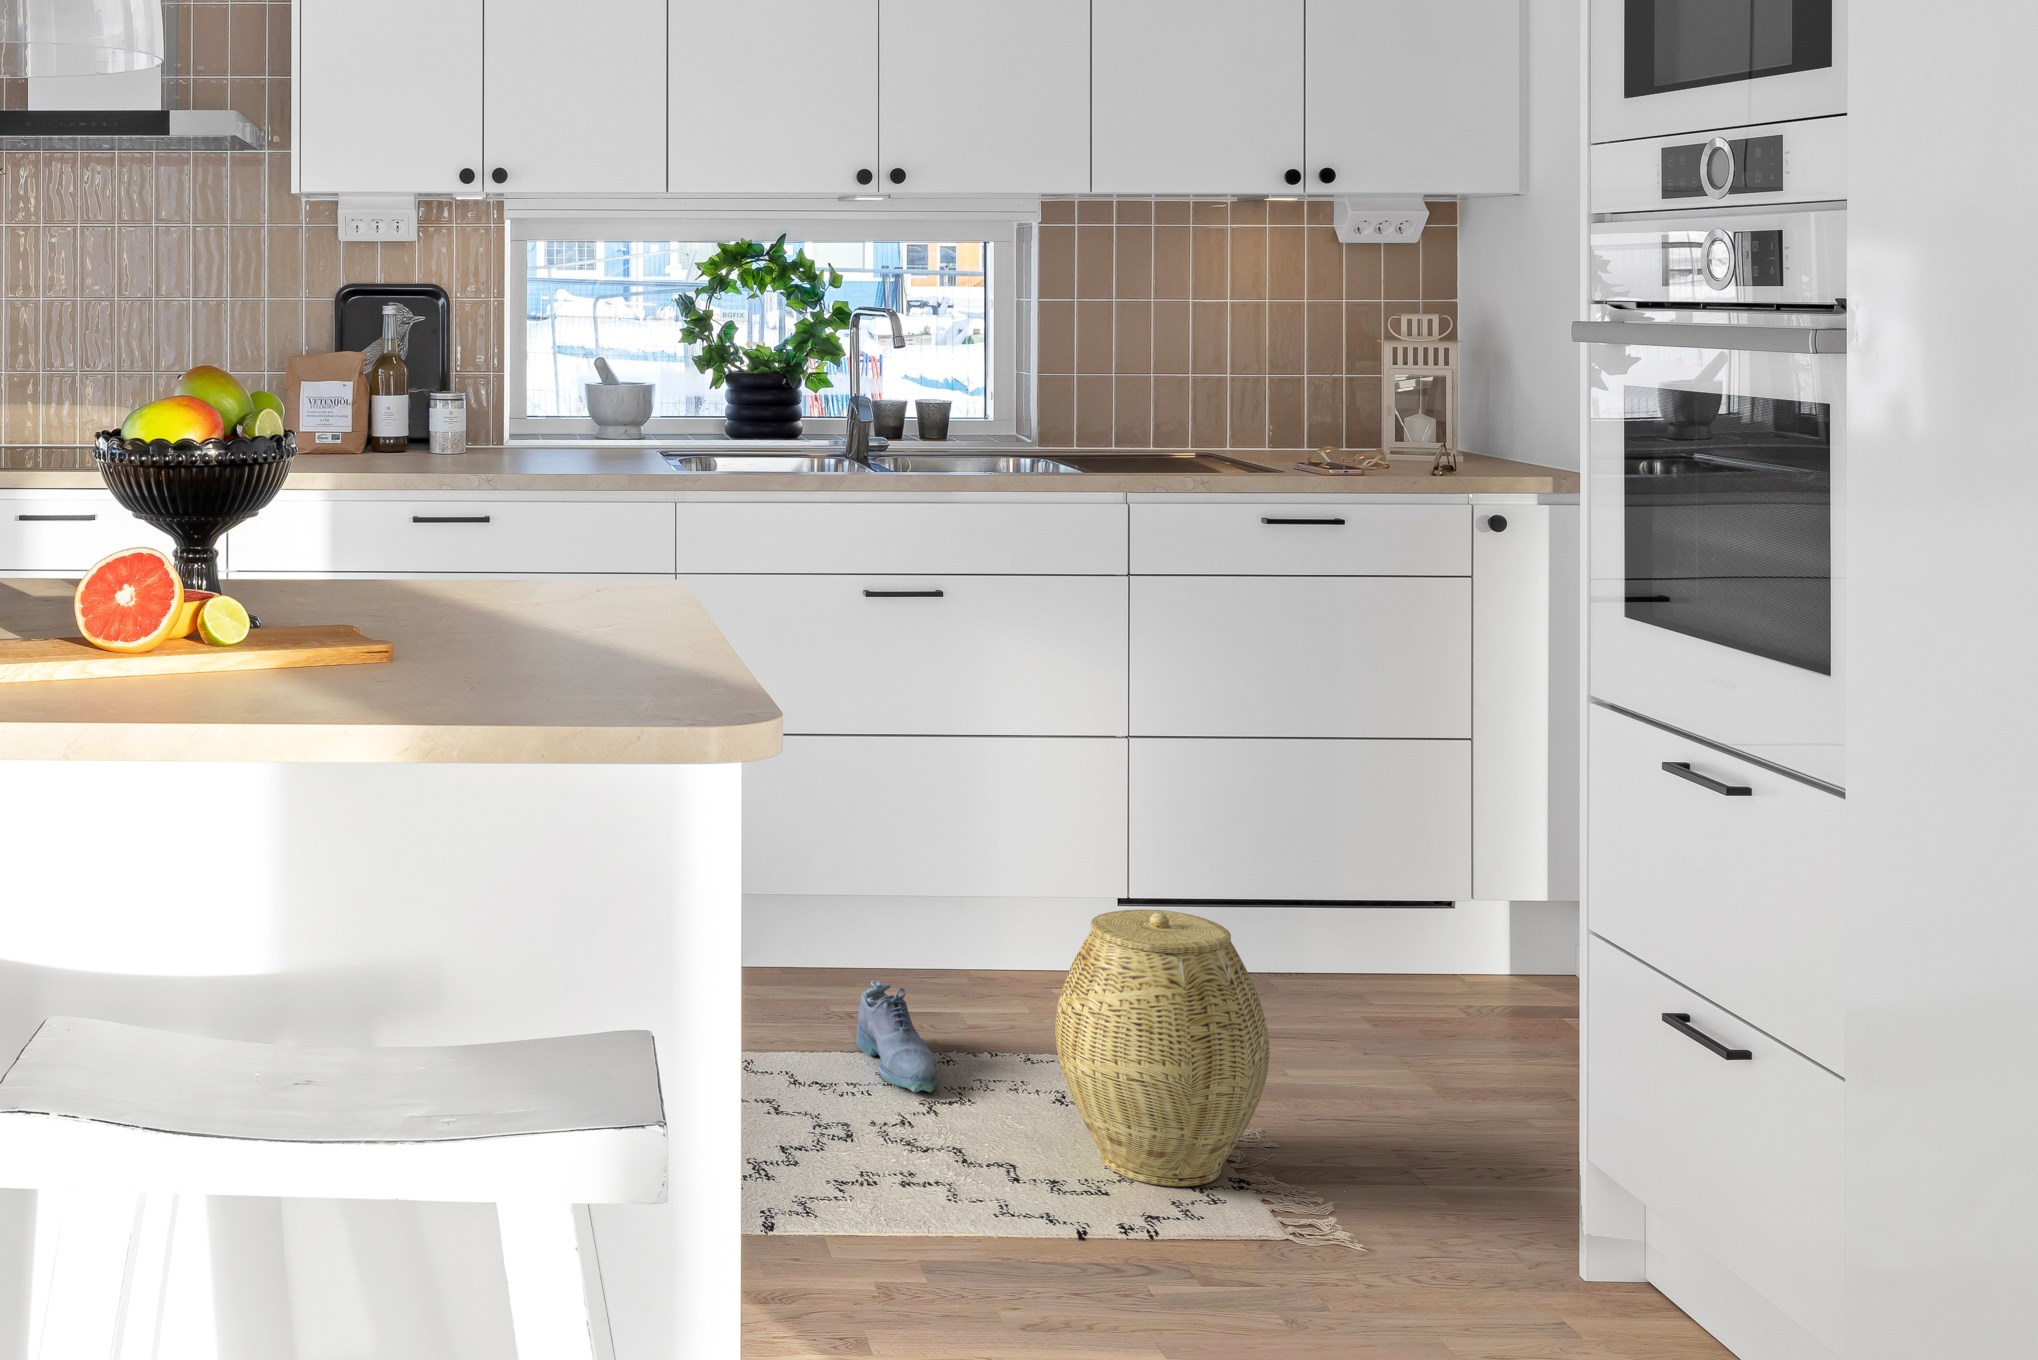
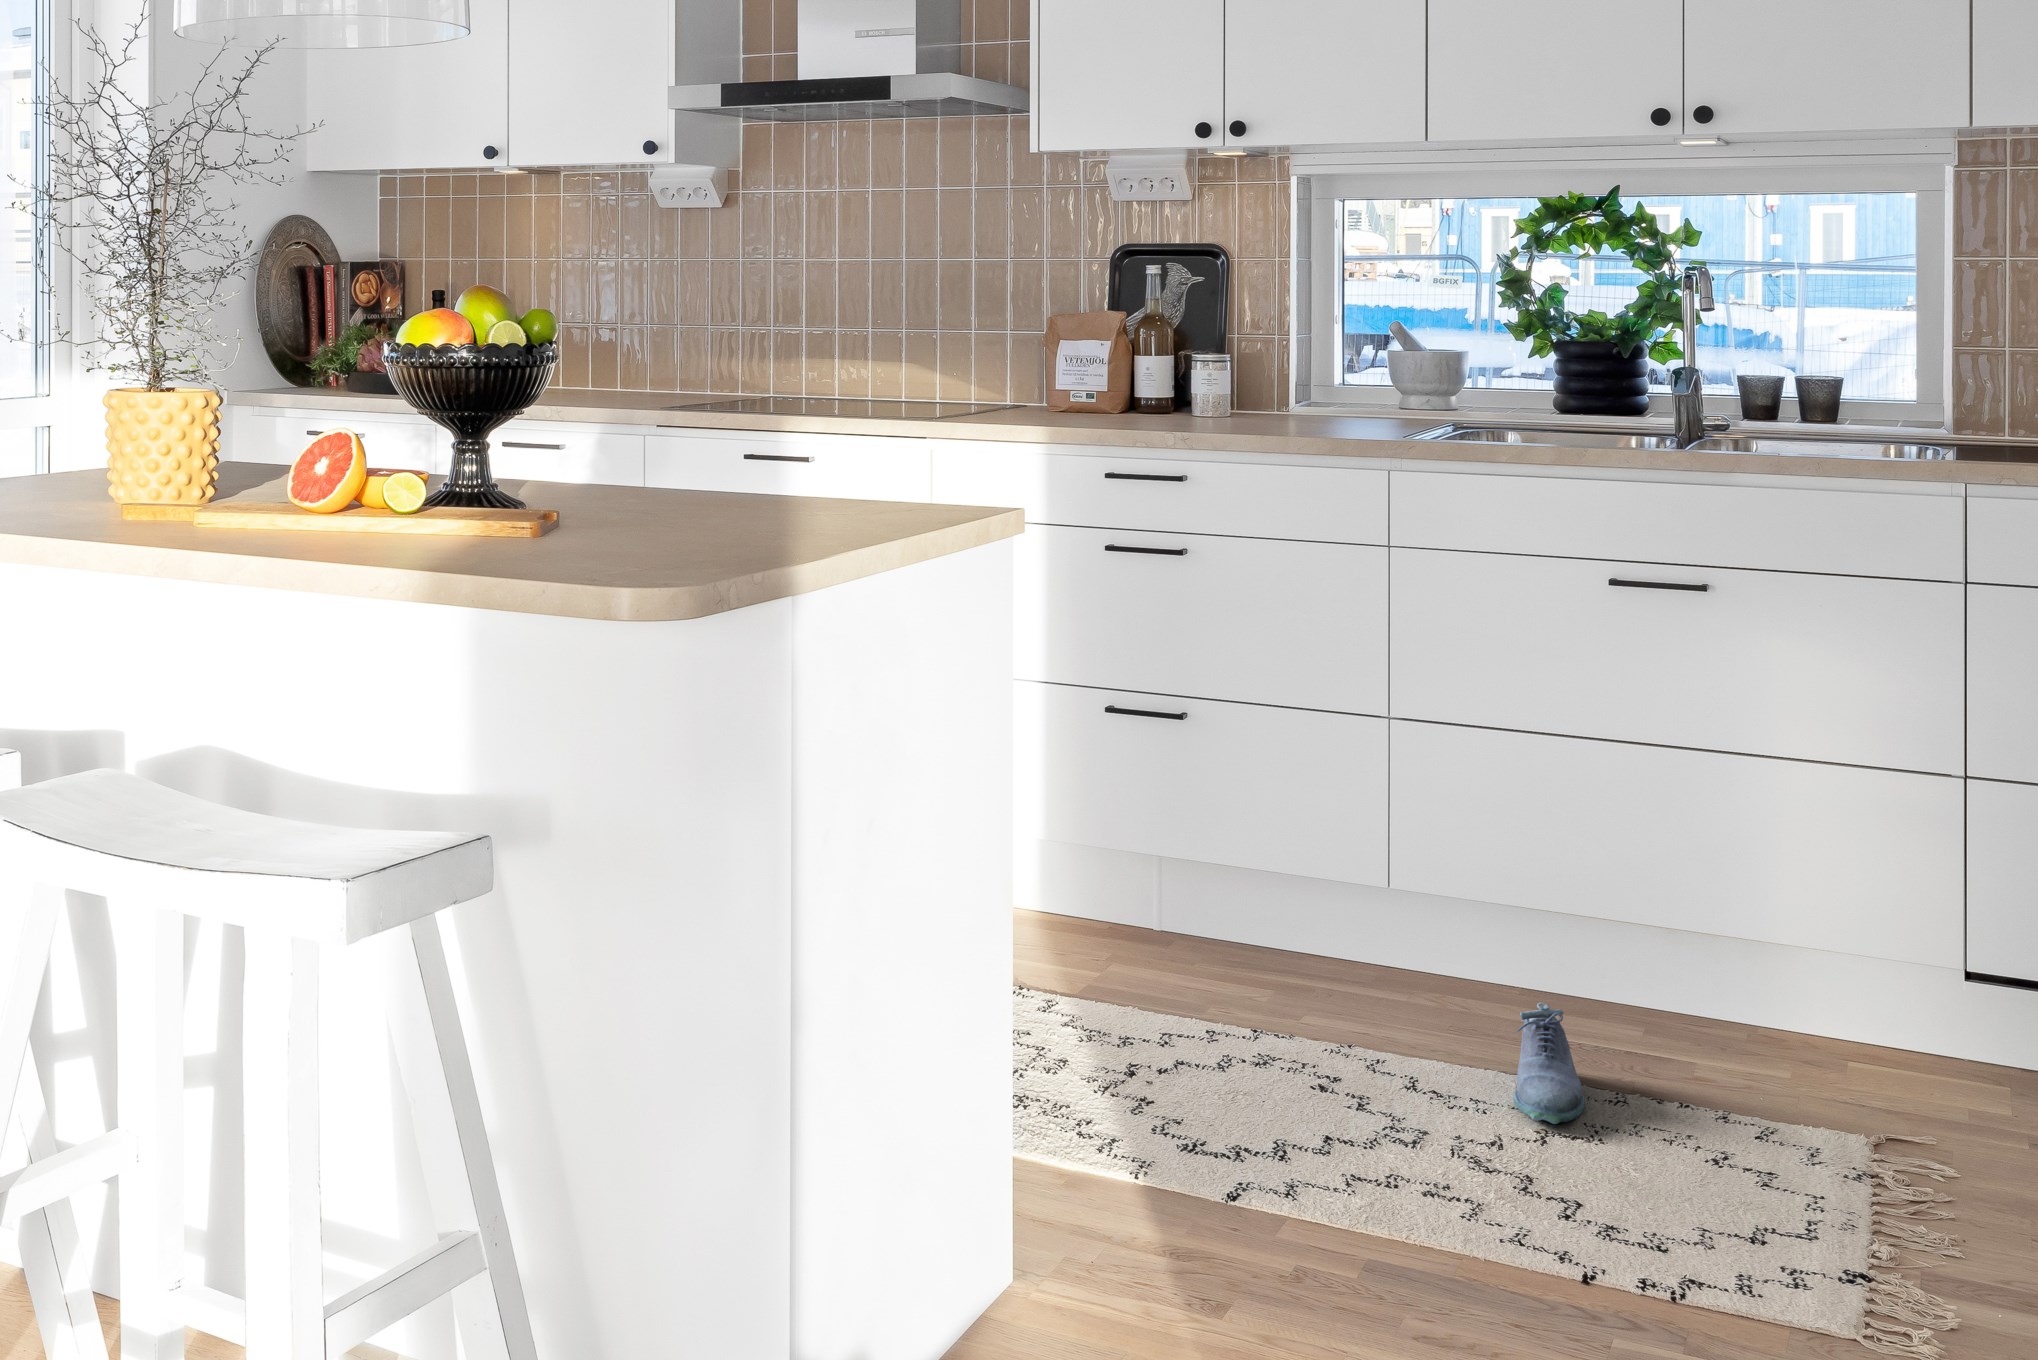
woven basket: present [1055,909,1270,1186] -> none [1642,950,1913,1270]

